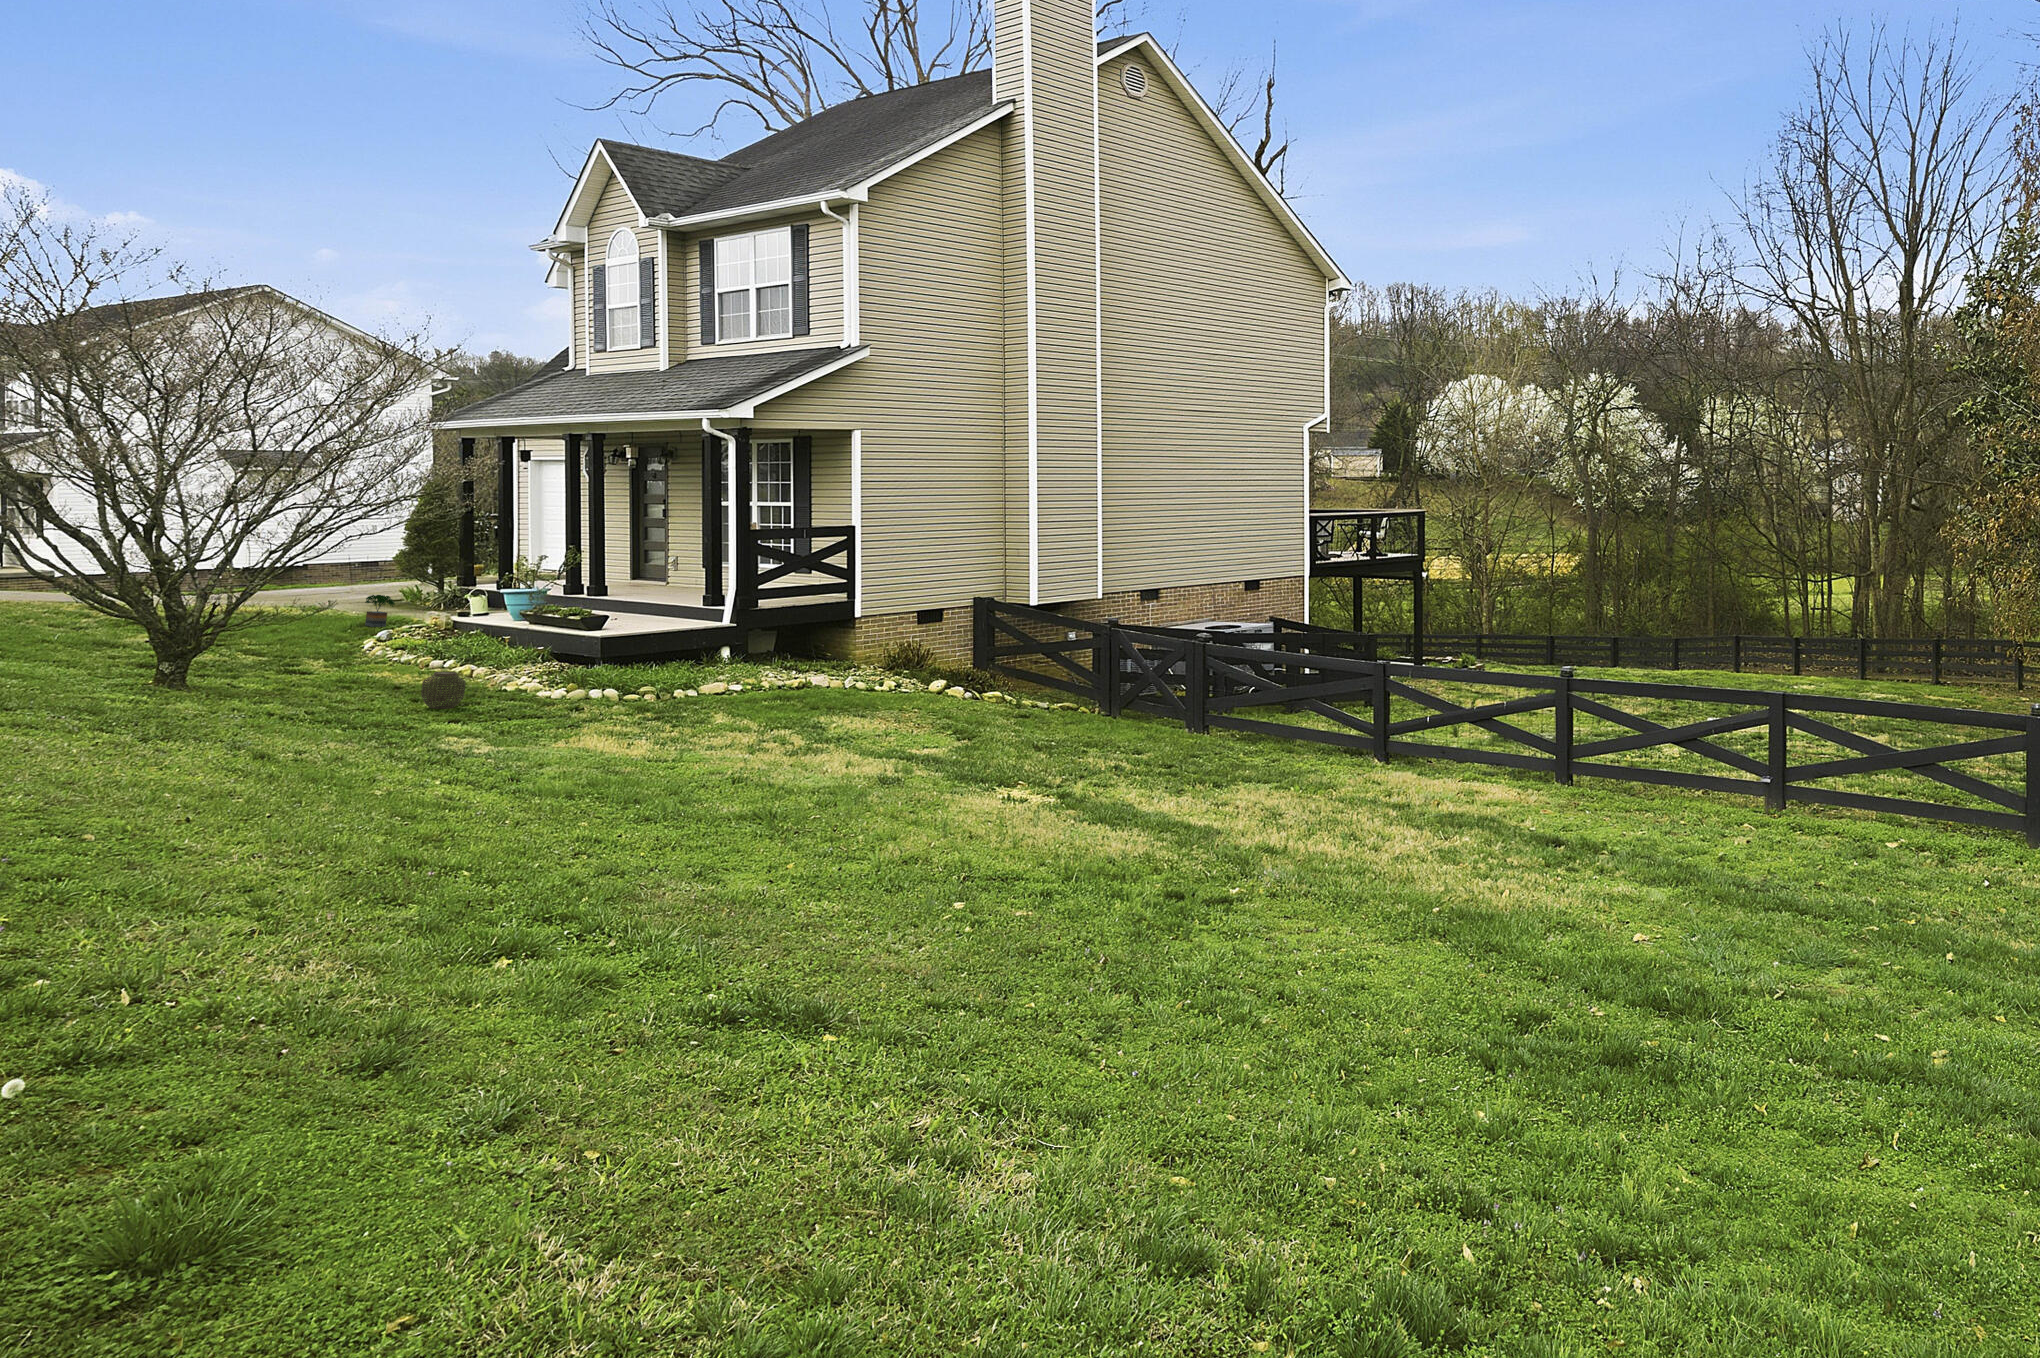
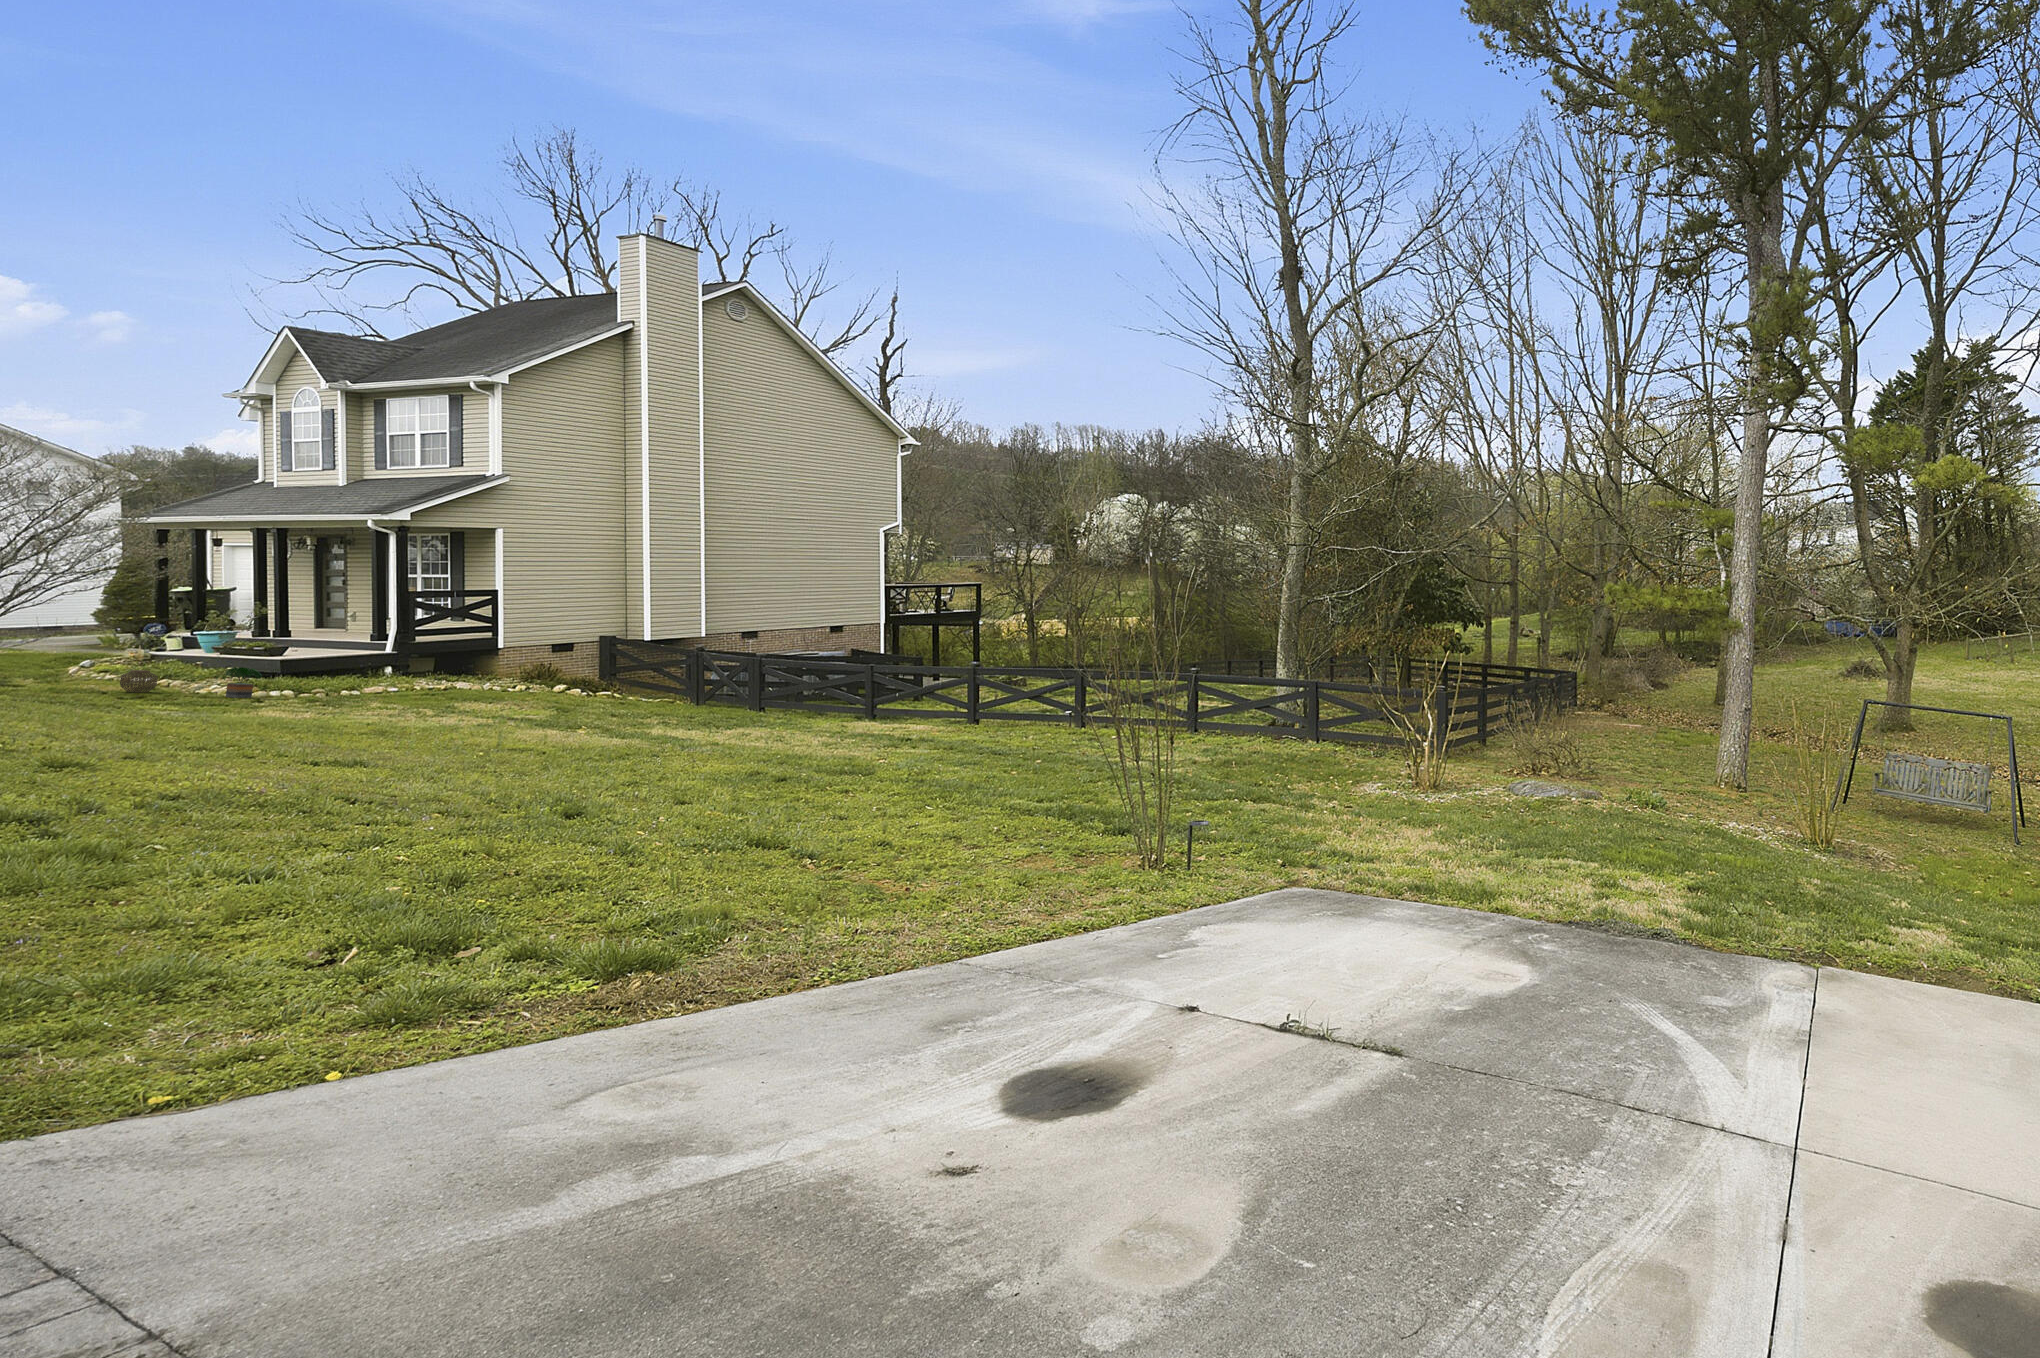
potted tree: present [365,595,395,627] -> present [226,667,262,698]

